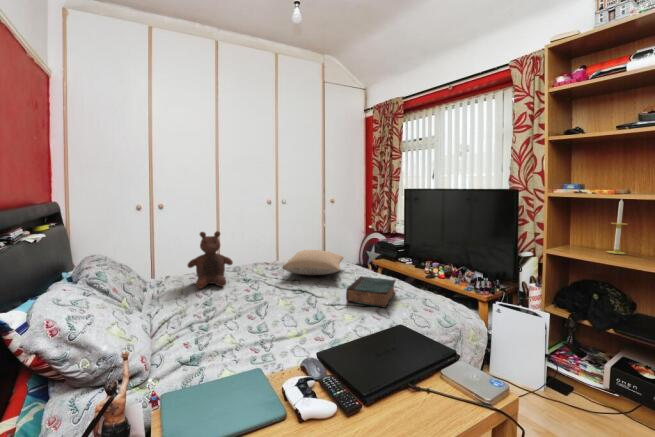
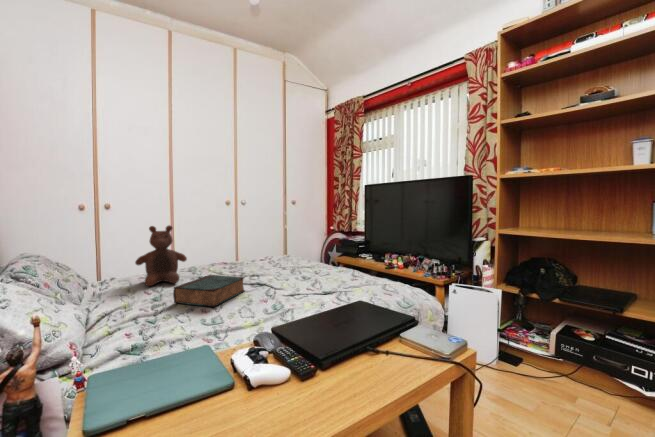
candle: present [607,199,627,254] -> none [551,180,568,232]
pillow: present [282,250,344,275] -> none [241,245,306,270]
book: present [346,276,395,308] -> present [173,275,245,307]

